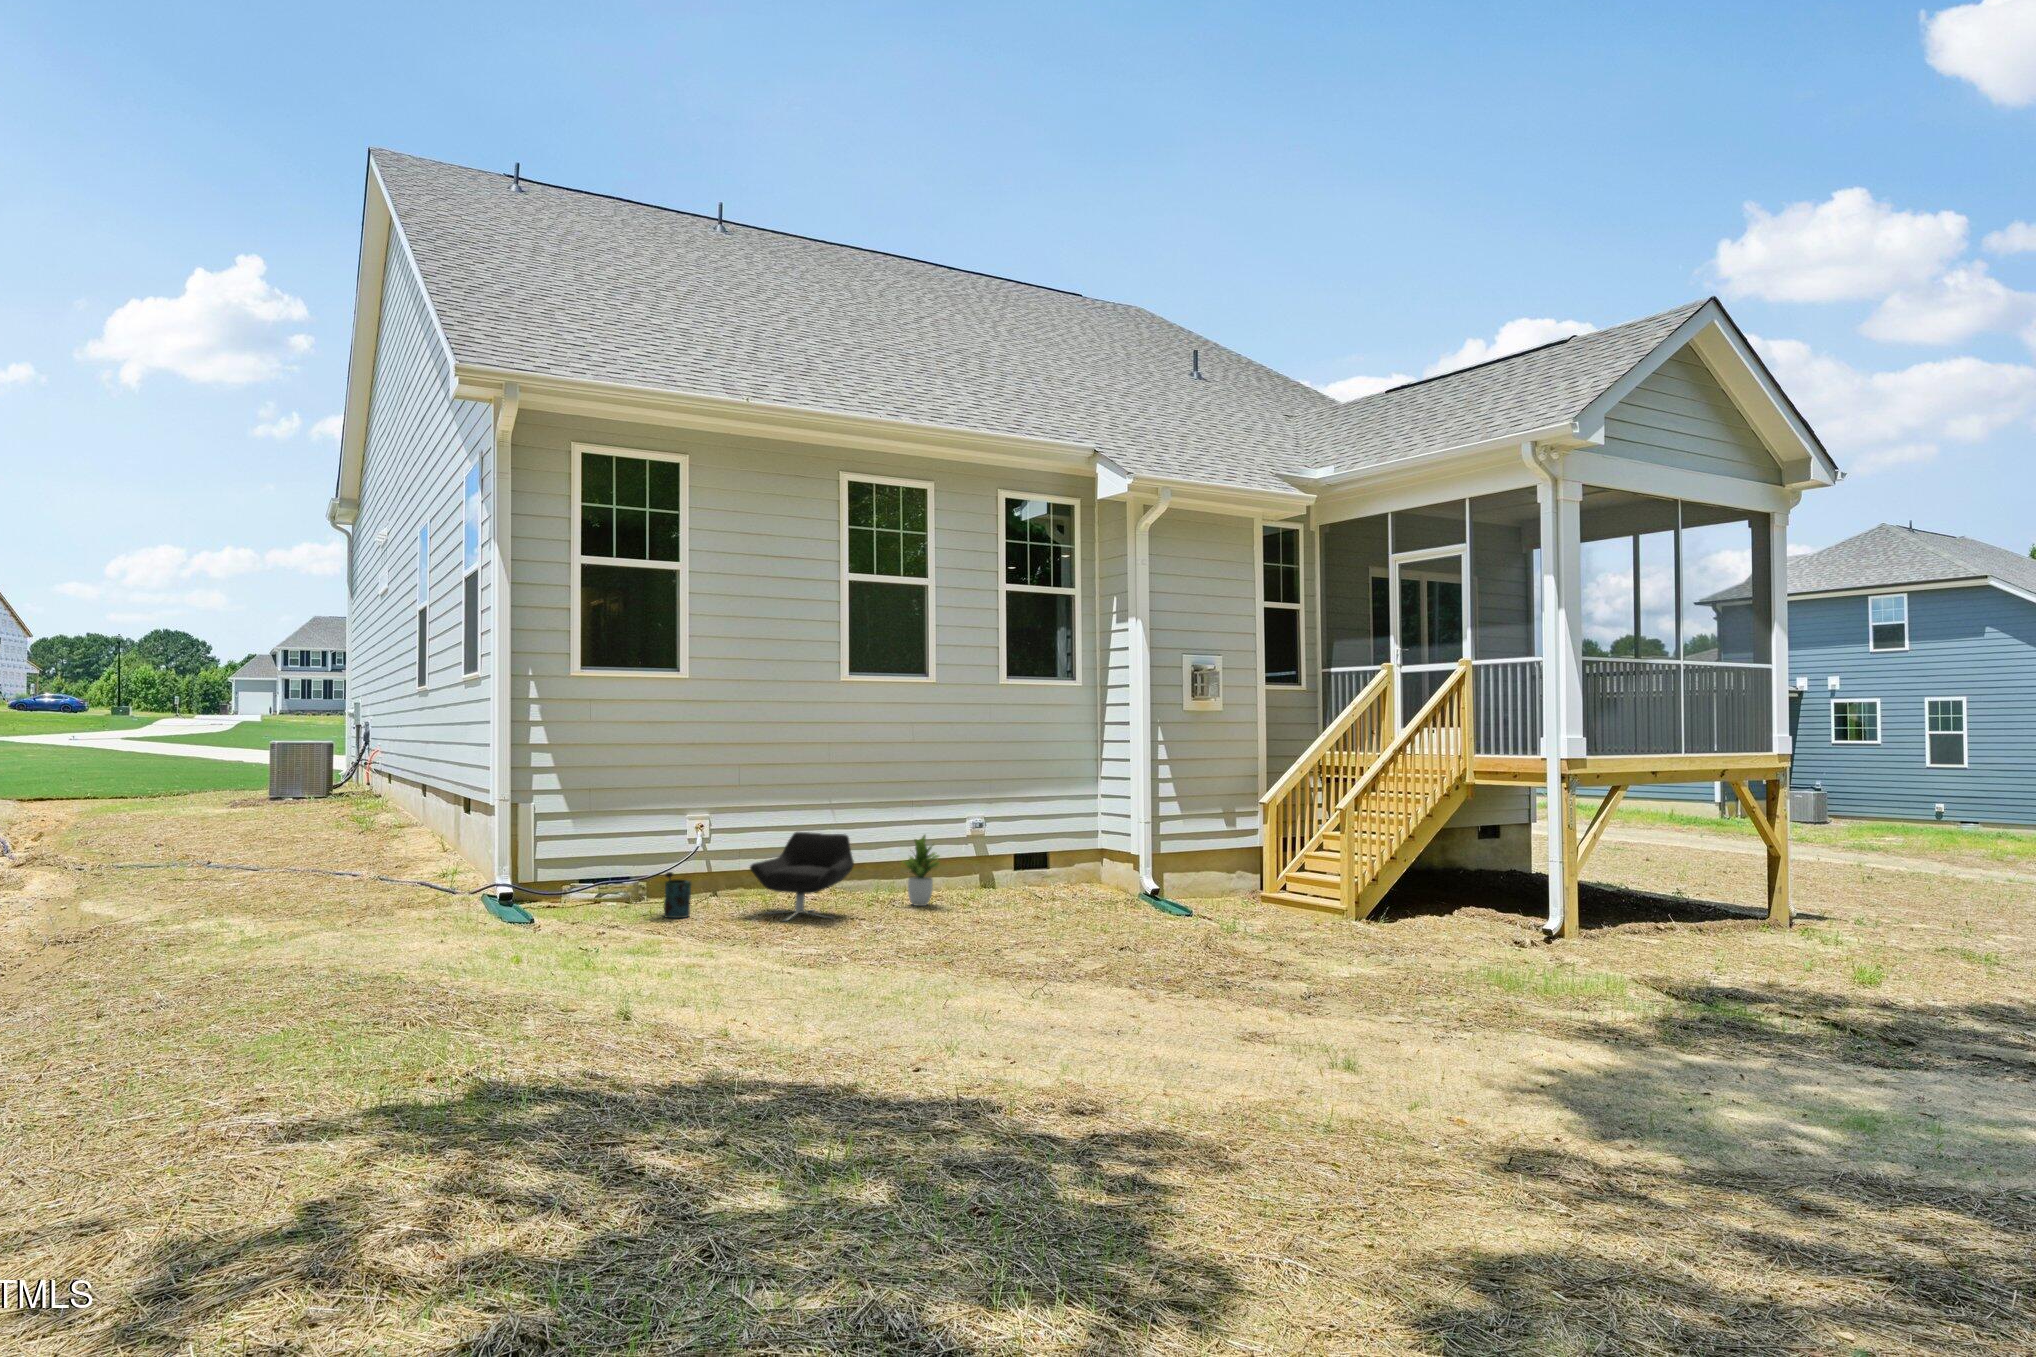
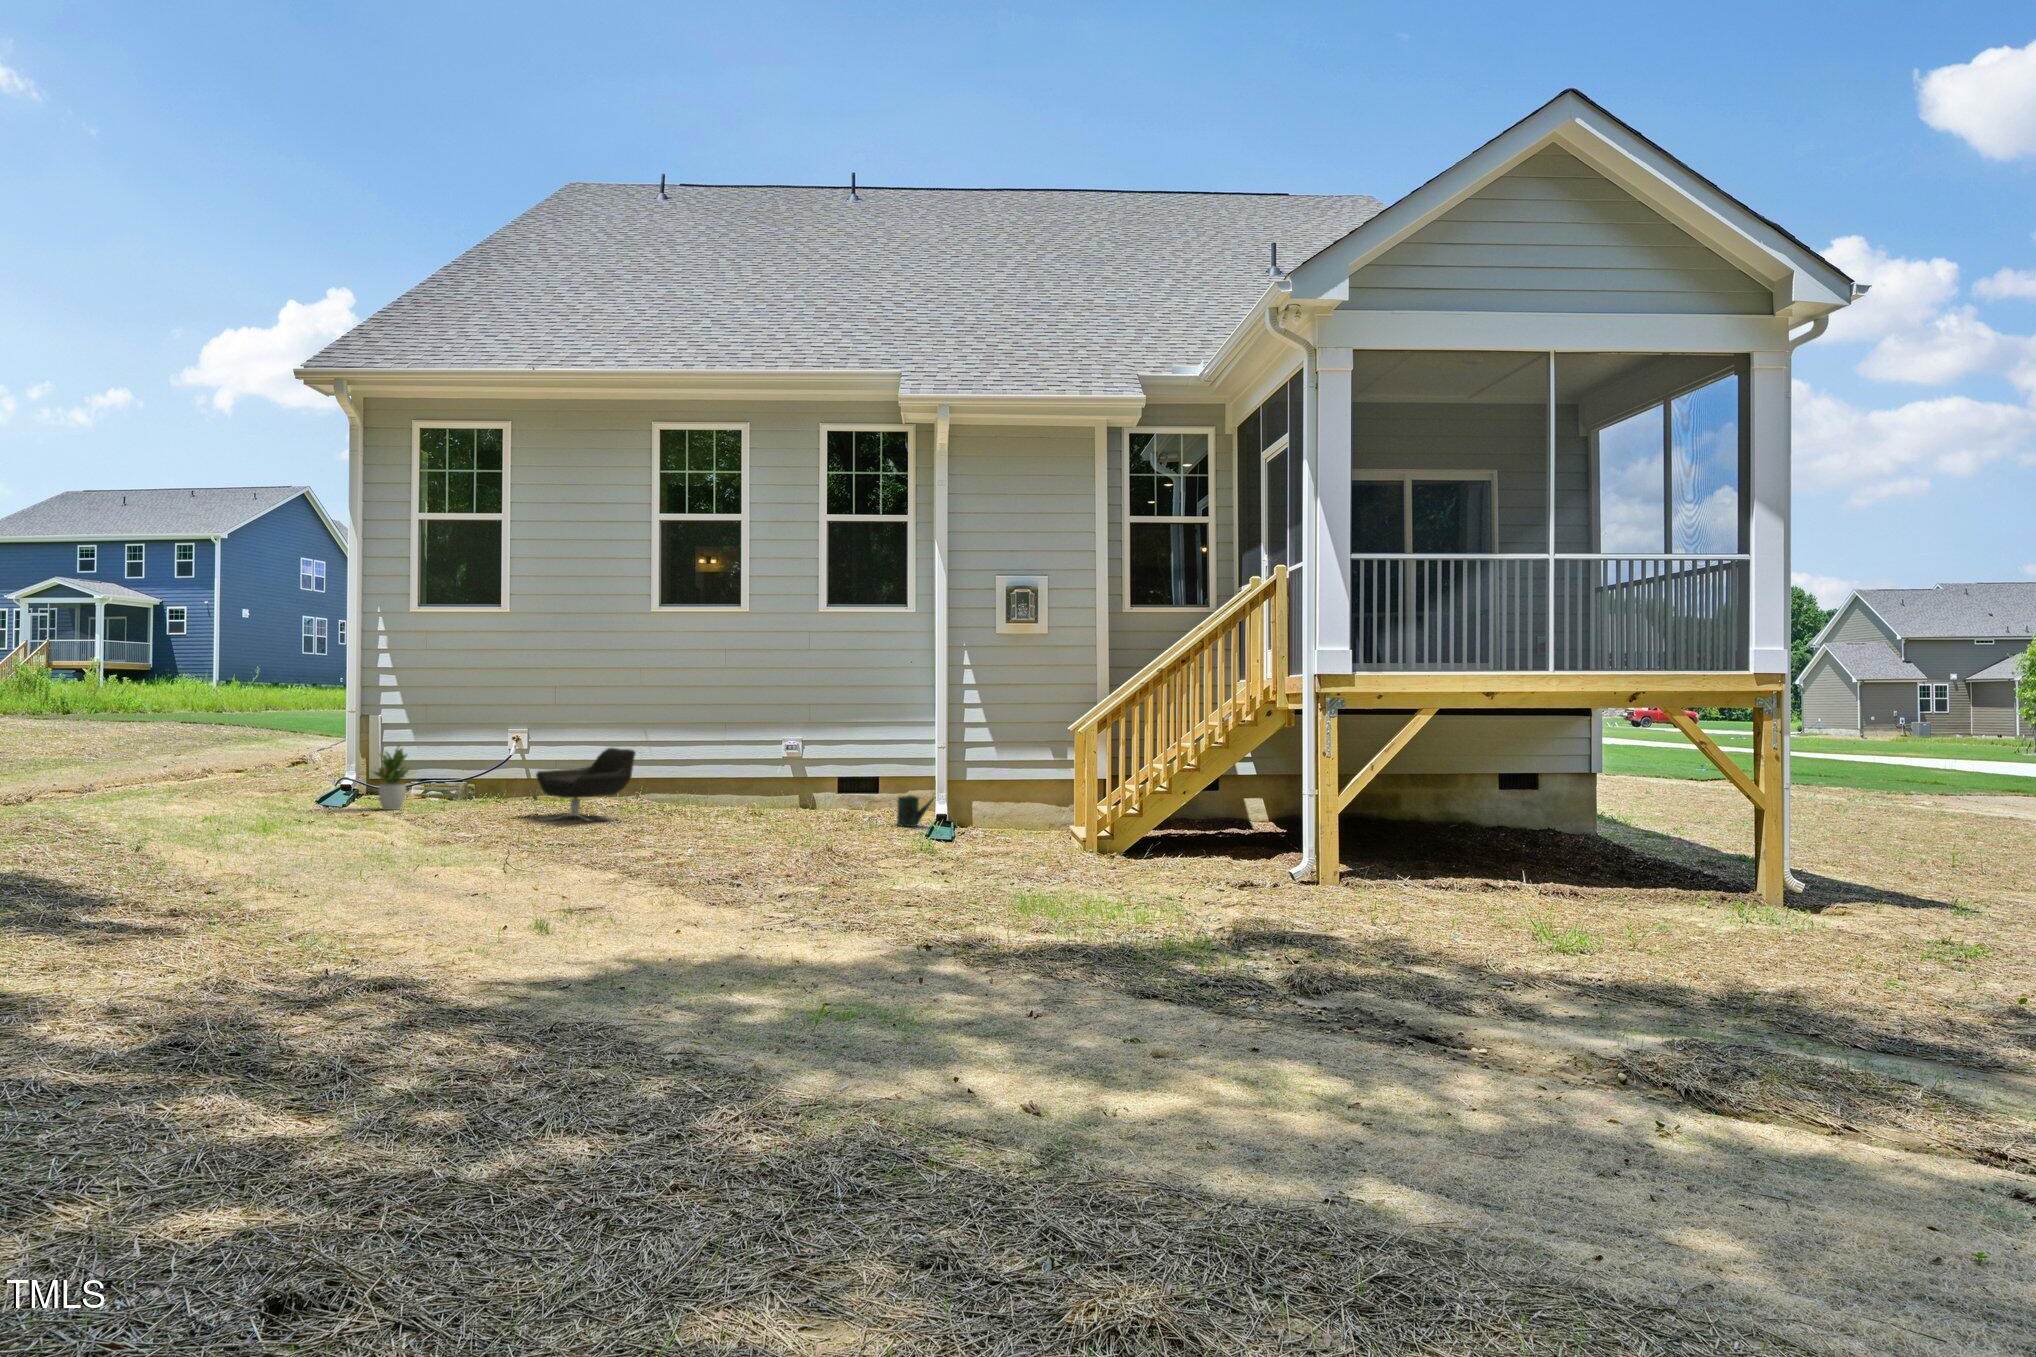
potted plant: present [904,835,940,906] -> present [373,745,409,810]
watering can: present [664,872,691,918] -> present [897,795,936,827]

